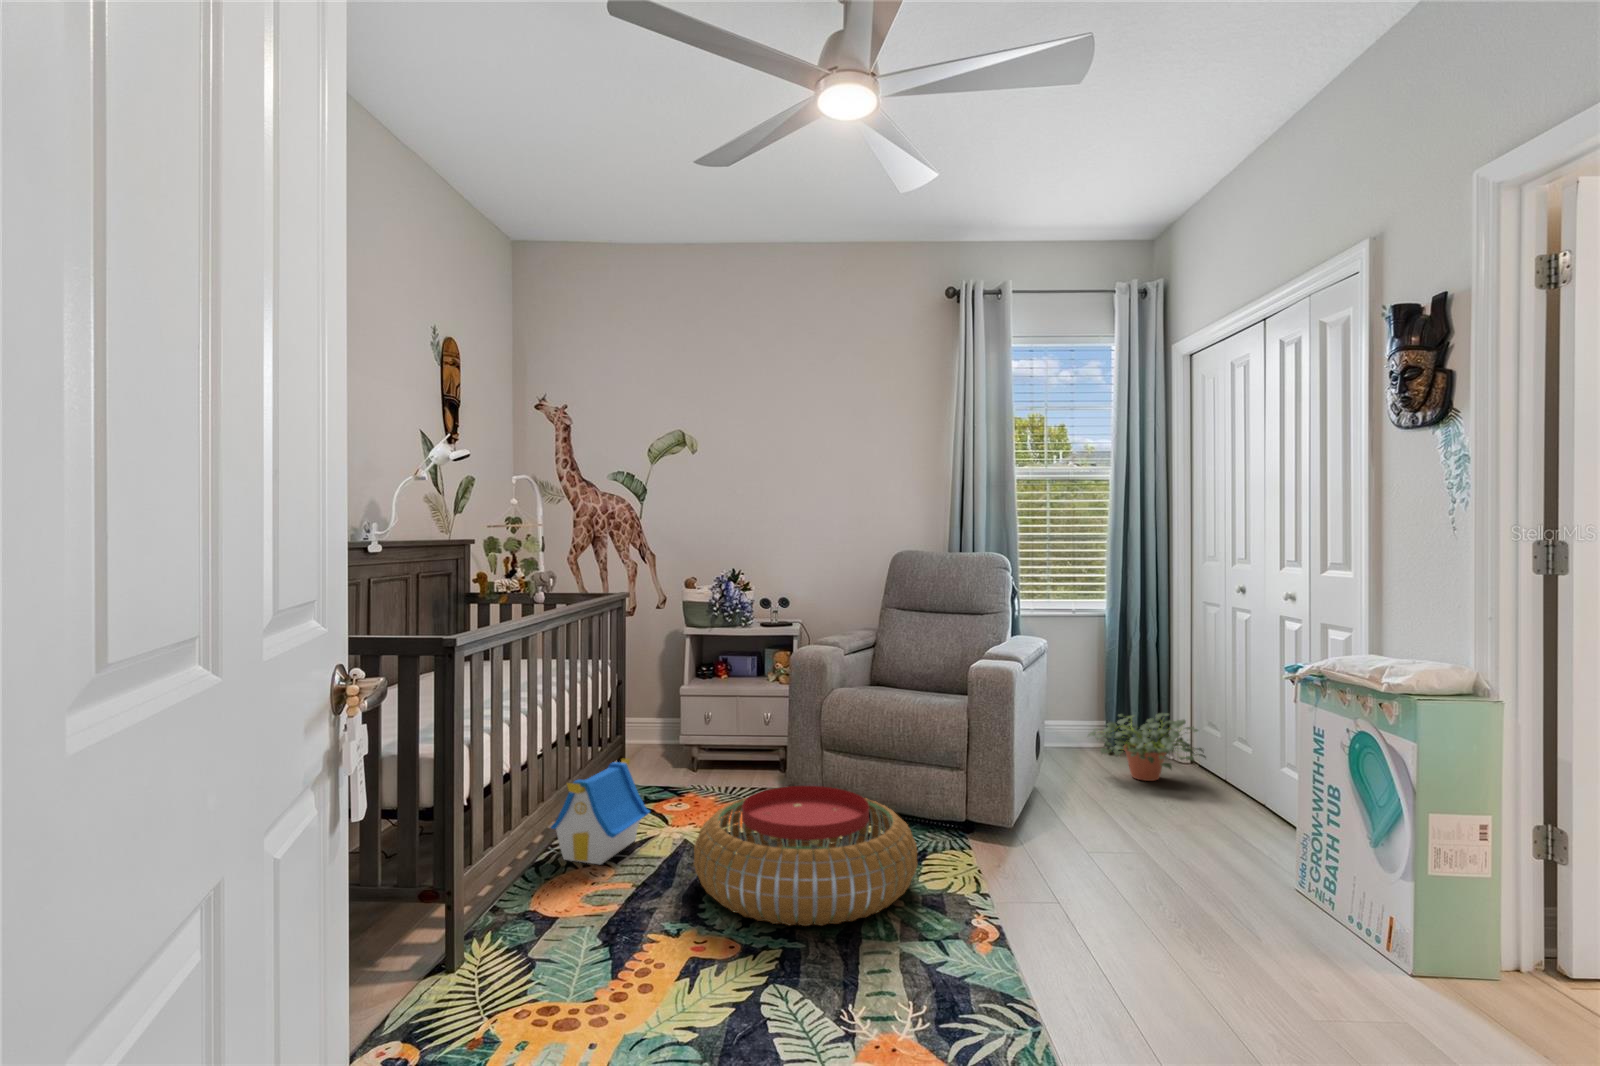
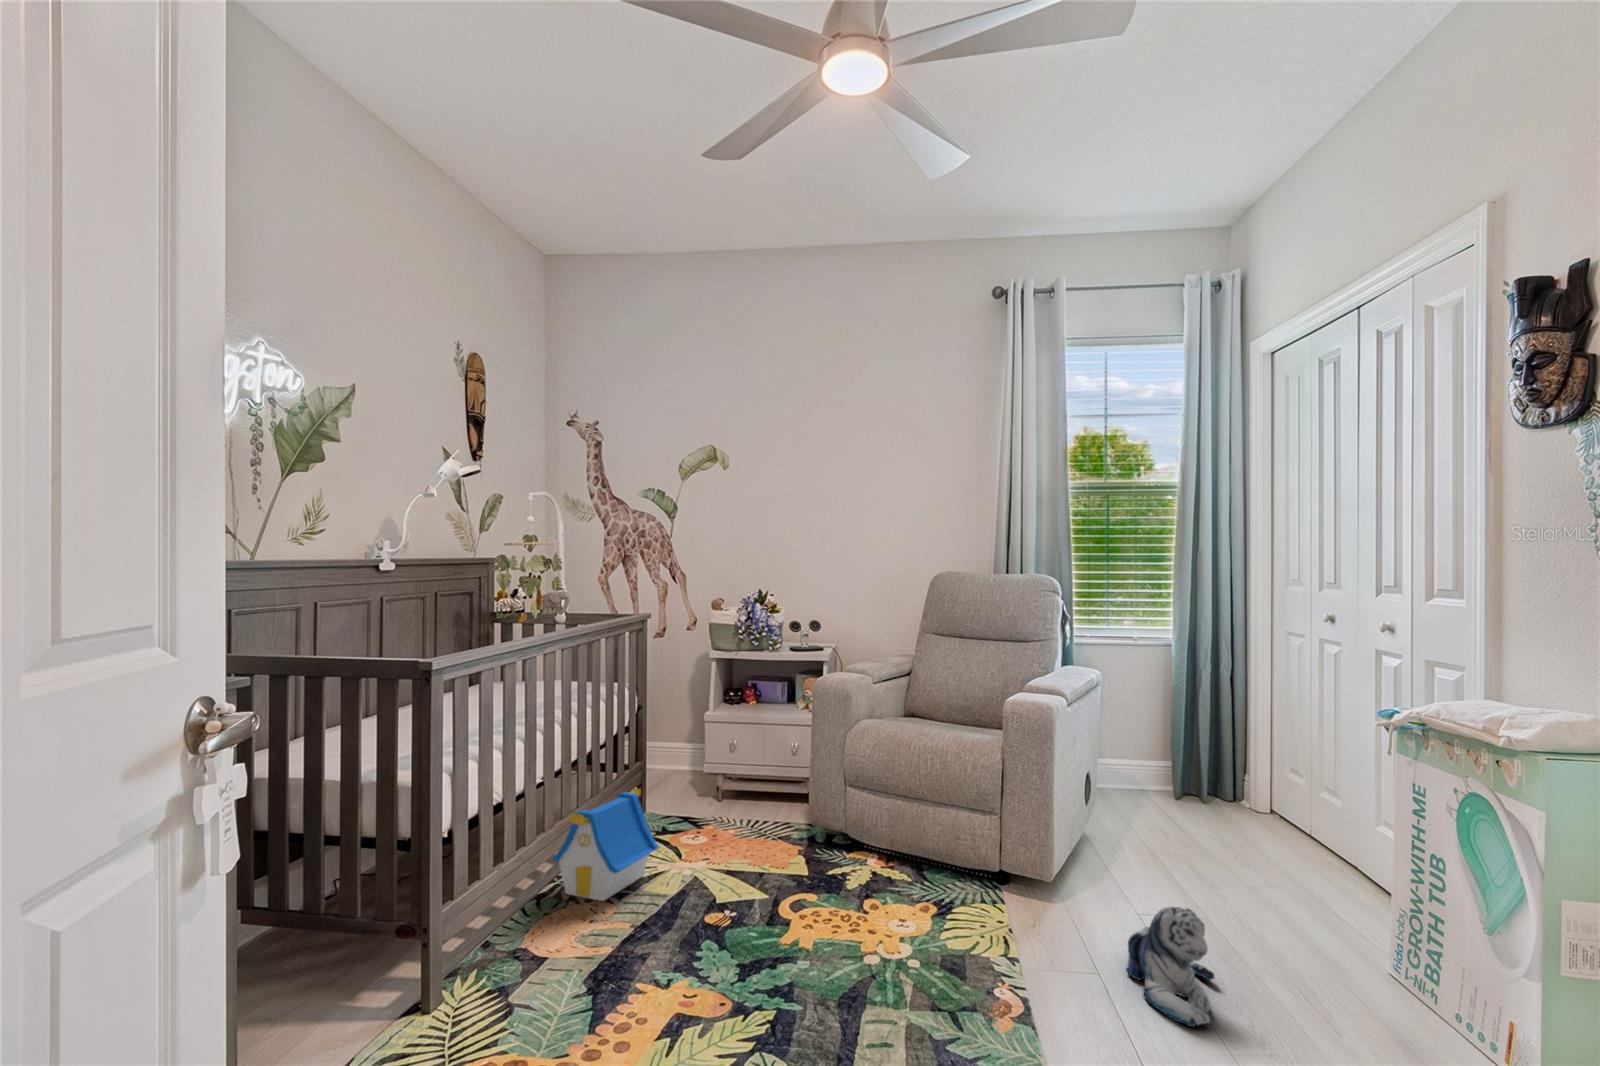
potted plant: present [1088,713,1206,781] -> none [1140,757,1273,833]
pouf: present [694,786,917,926] -> none [695,826,936,985]
plush toy: none [1088,840,1167,943] -> present [1126,907,1215,1027]

